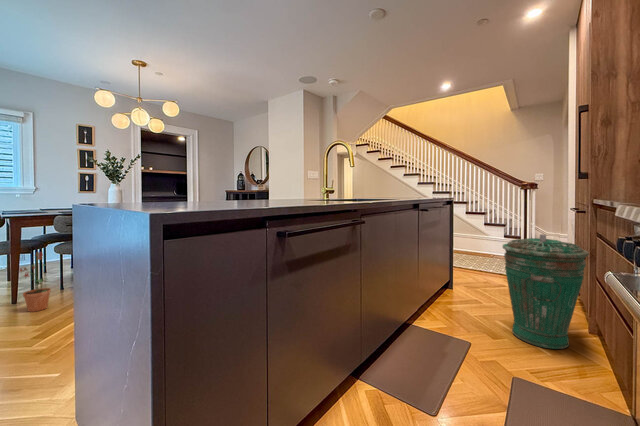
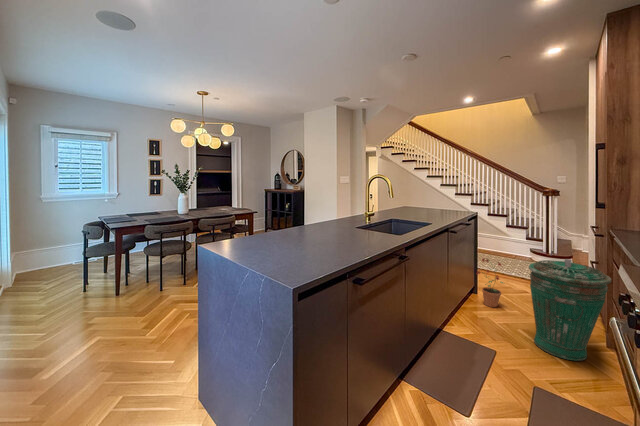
potted plant: present [20,252,51,312] -> present [477,258,503,307]

